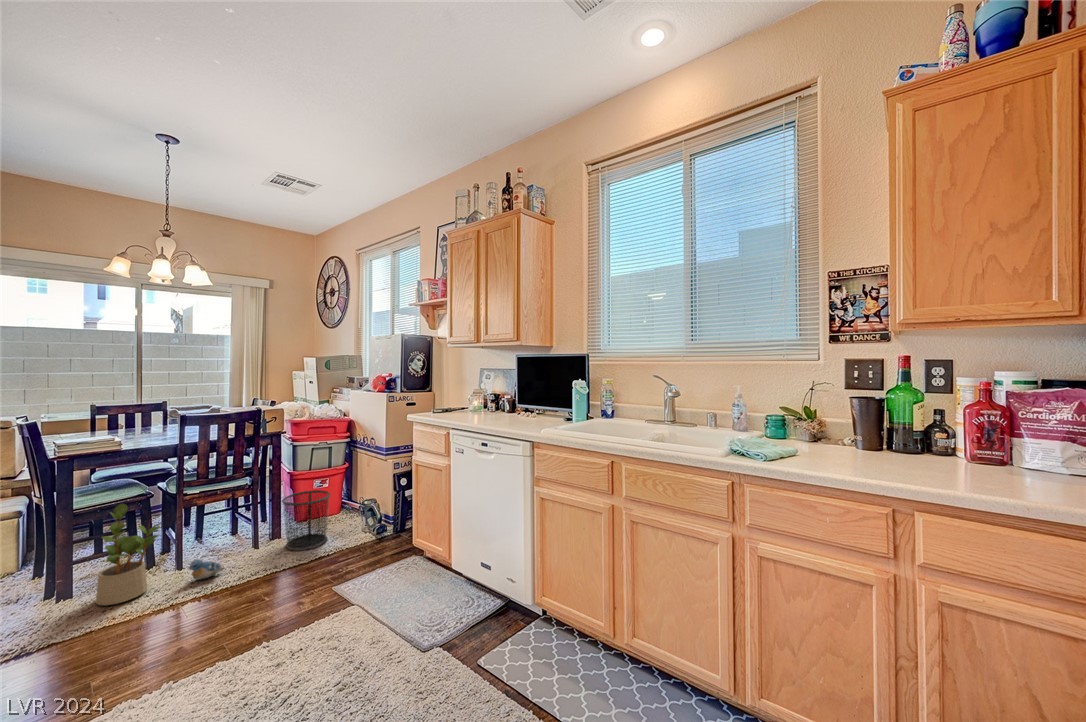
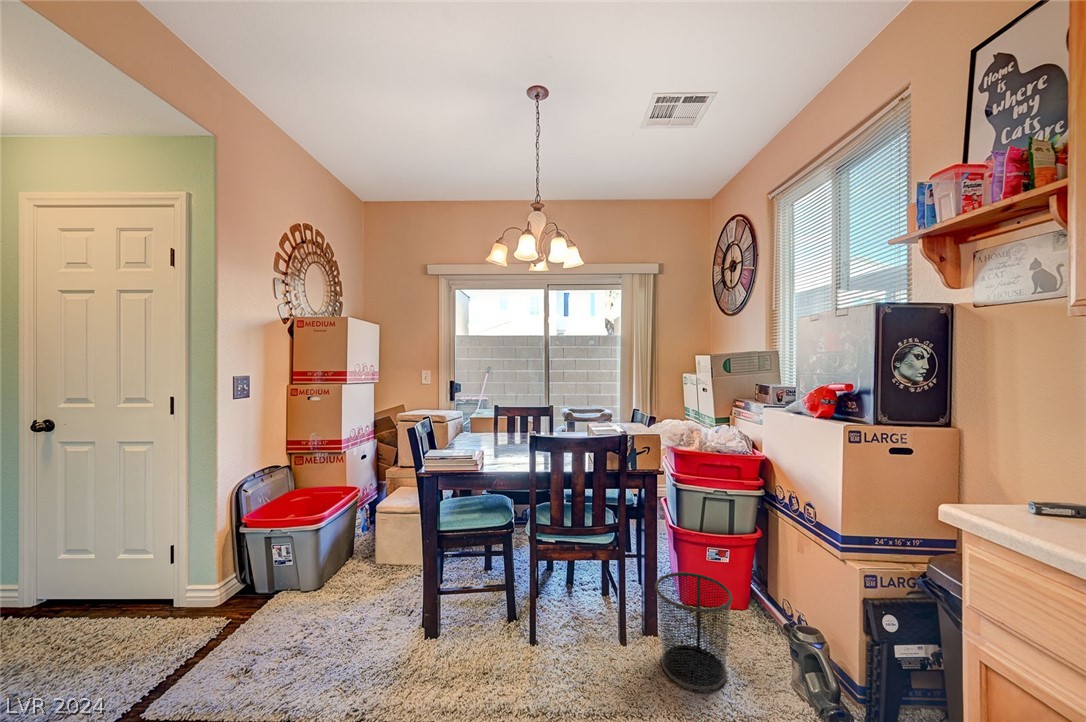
potted plant: present [96,504,161,605] -> none [444,545,507,681]
plush toy: present [189,559,224,580] -> none [531,650,575,685]

